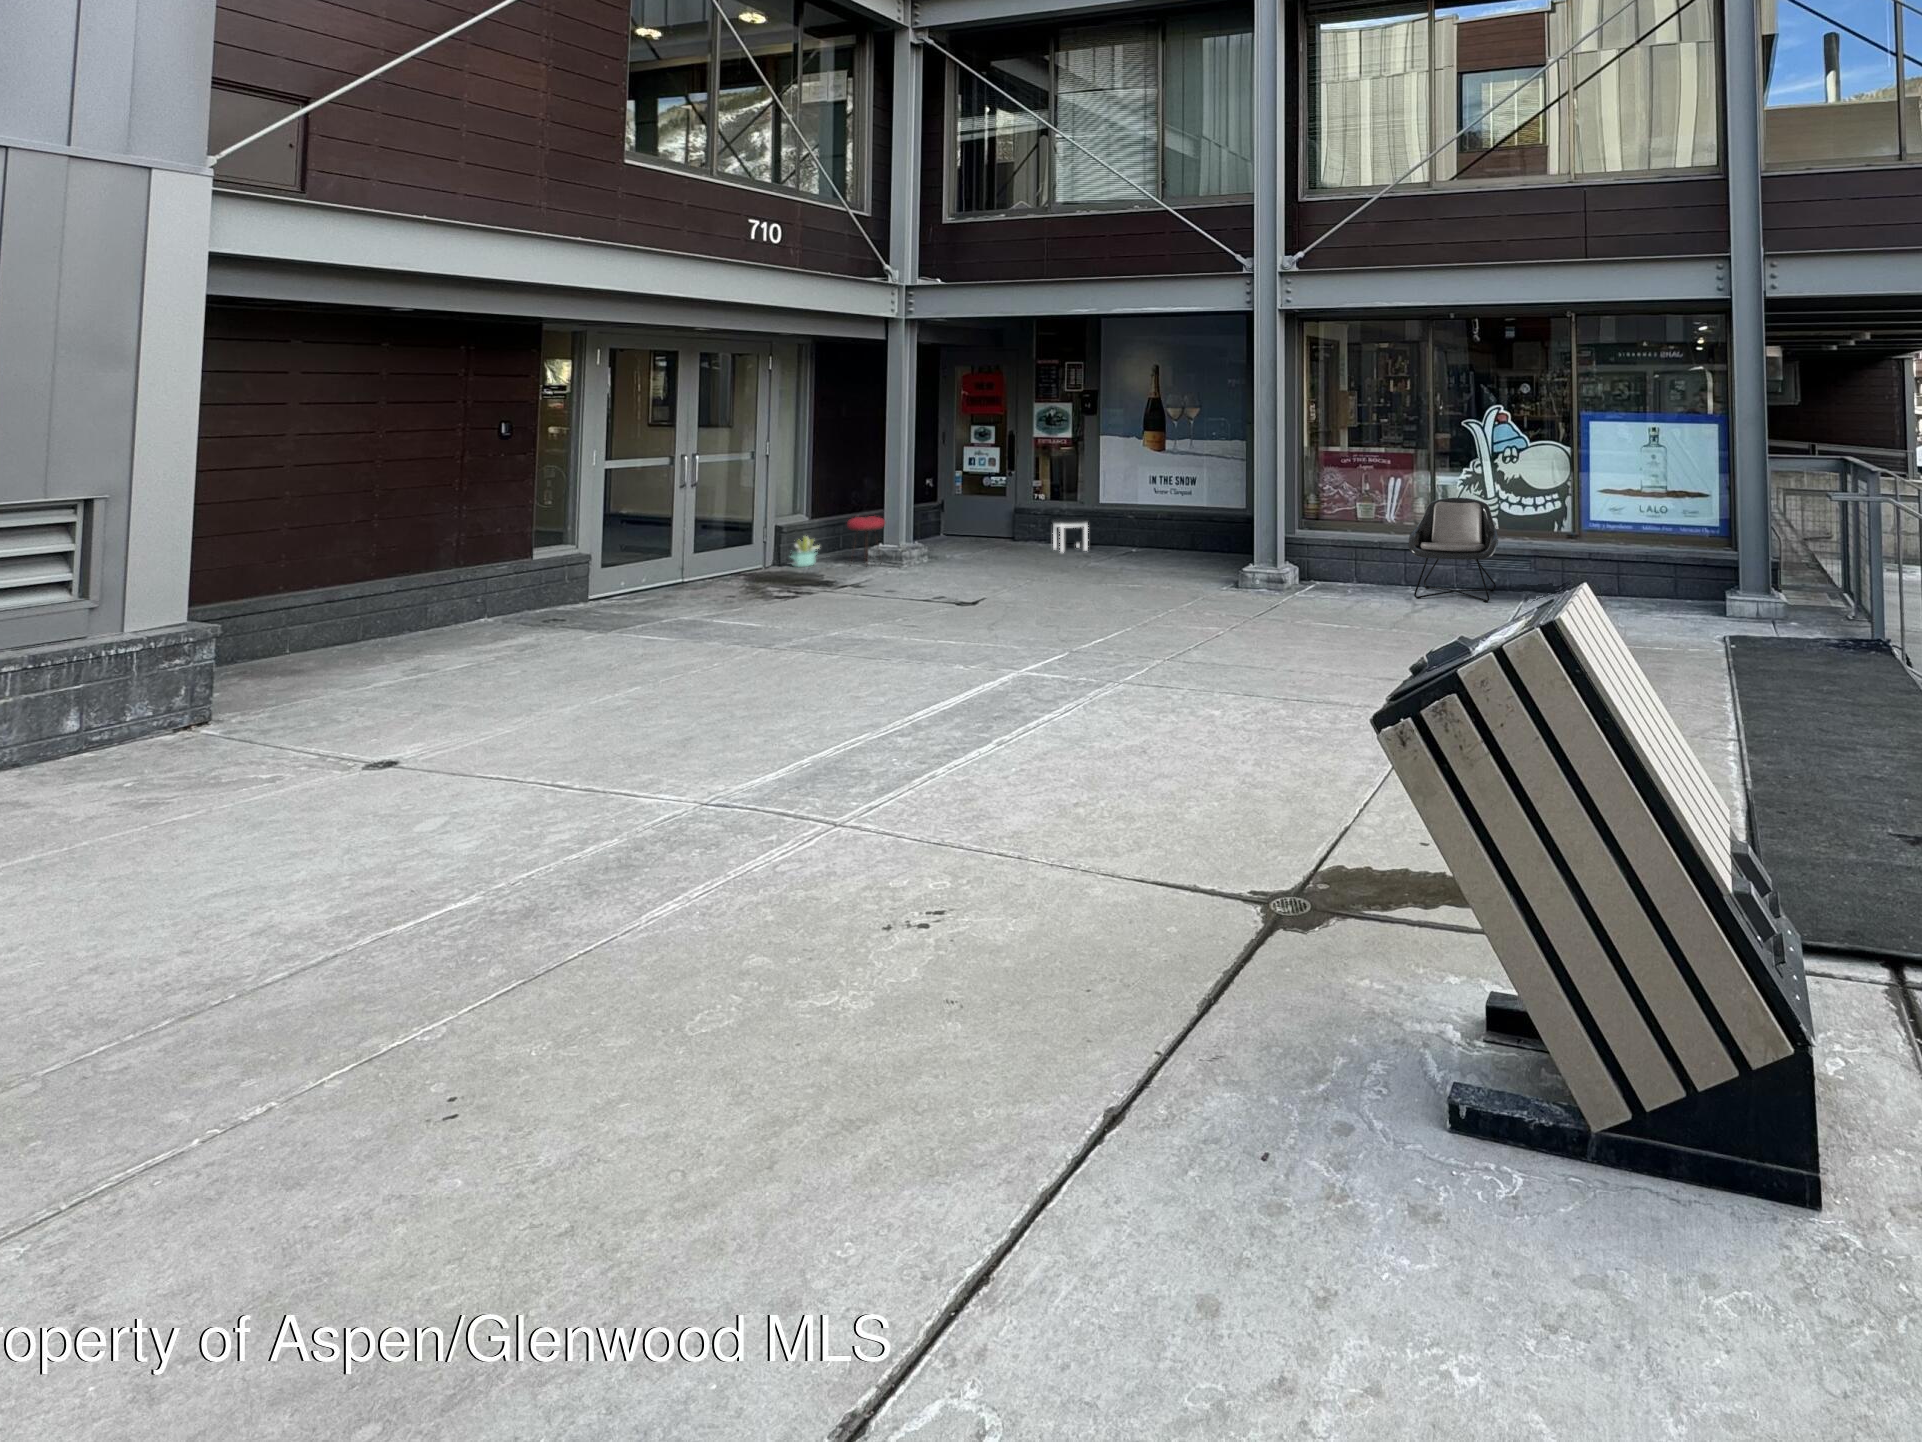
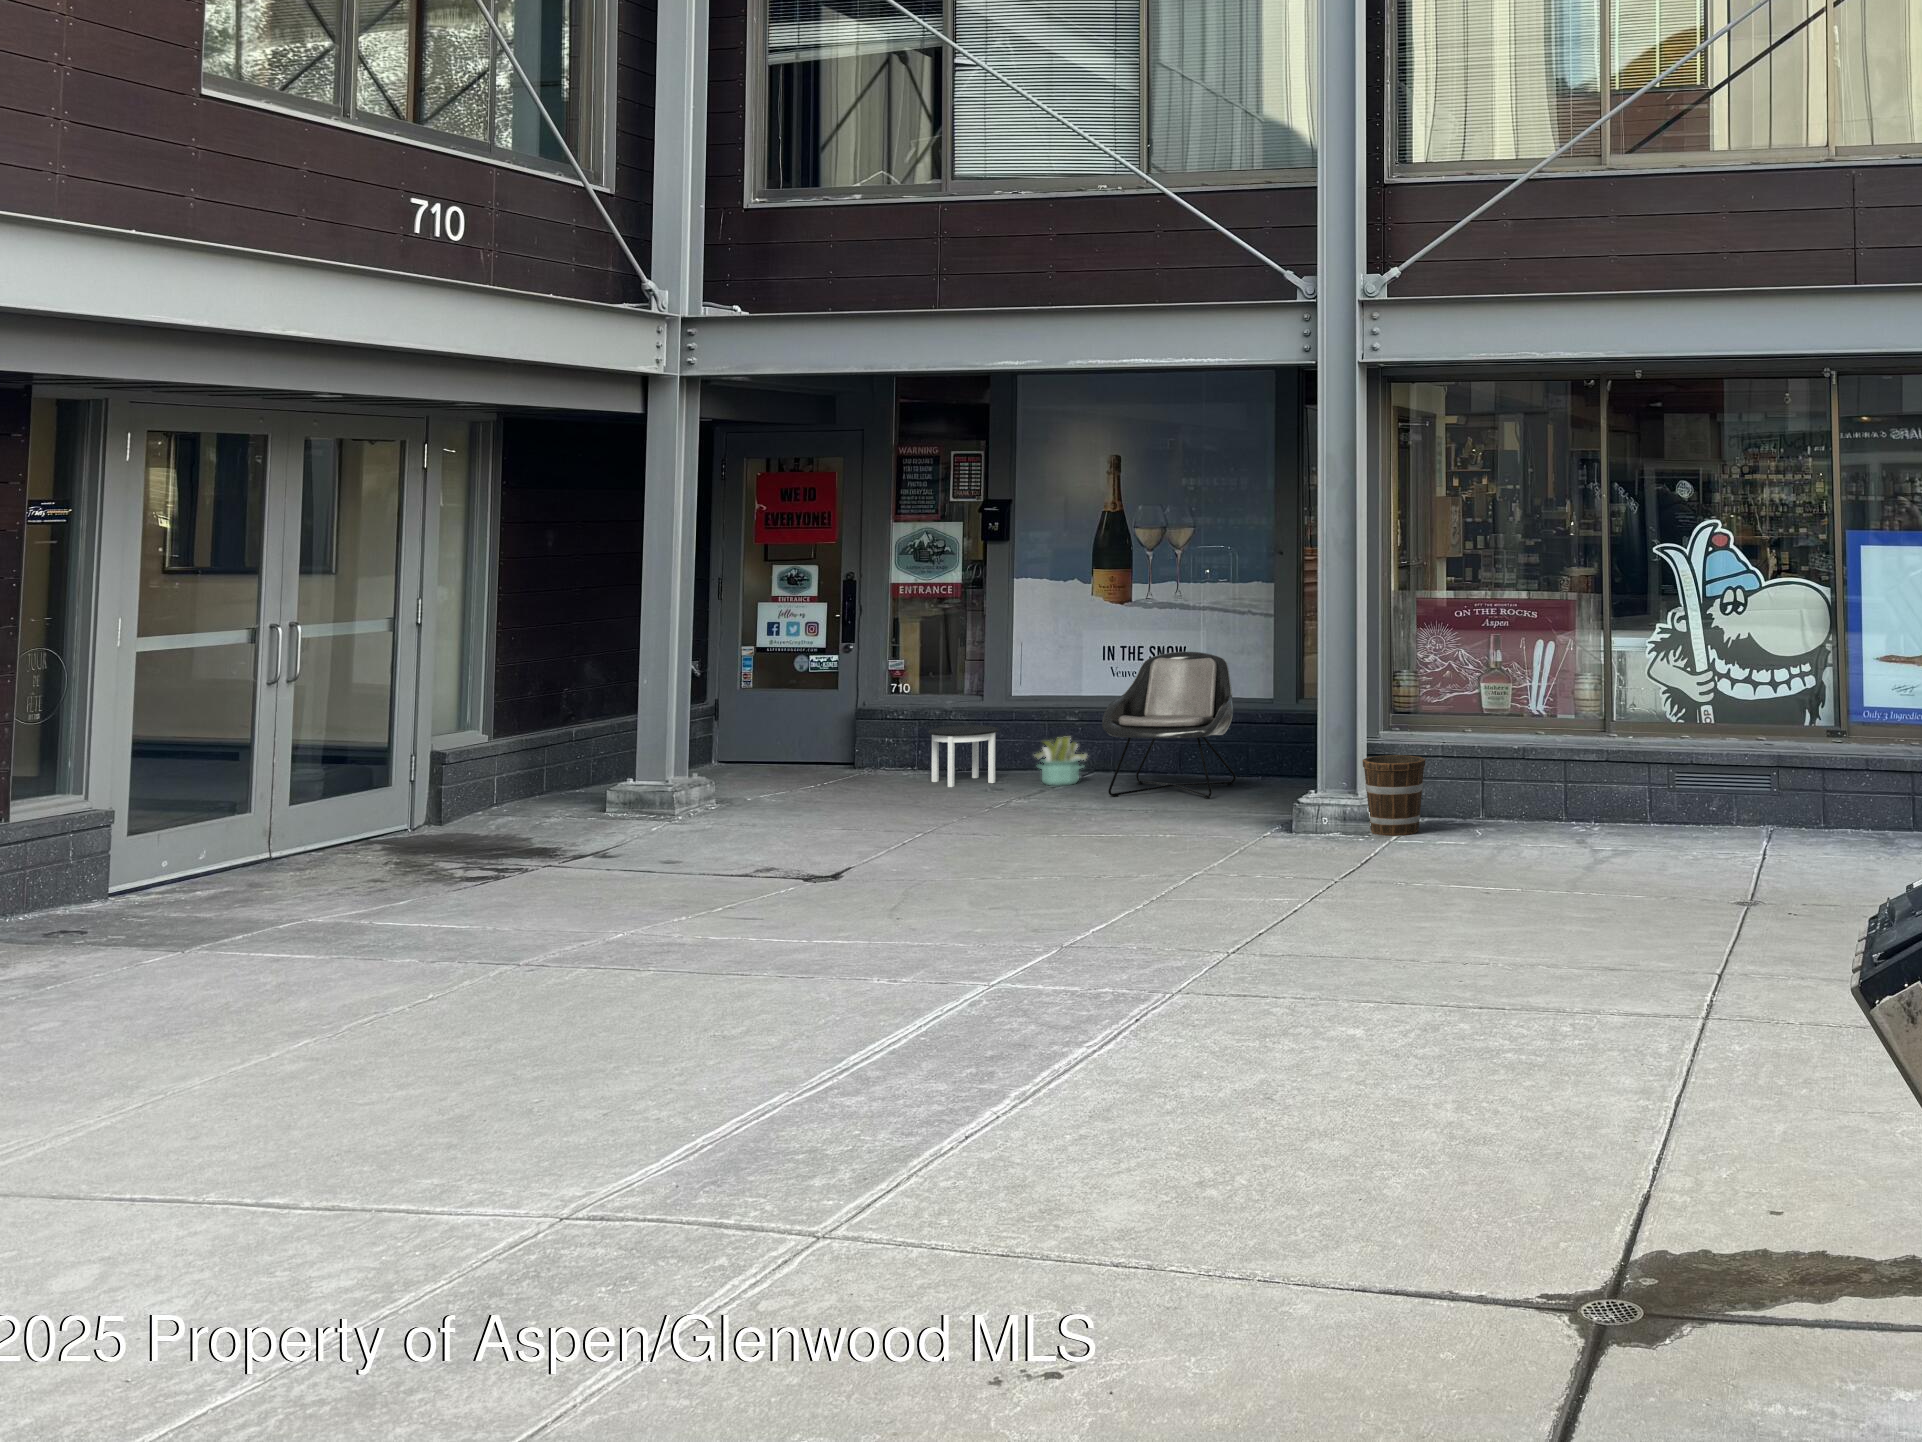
lounge chair: present [1409,498,1498,603] -> present [1102,652,1236,799]
stool: present [847,516,885,564] -> none [567,730,638,822]
decorative plant: present [791,536,819,567] -> present [1035,737,1087,786]
bucket: none [1282,542,1319,589] -> present [1362,755,1425,836]

